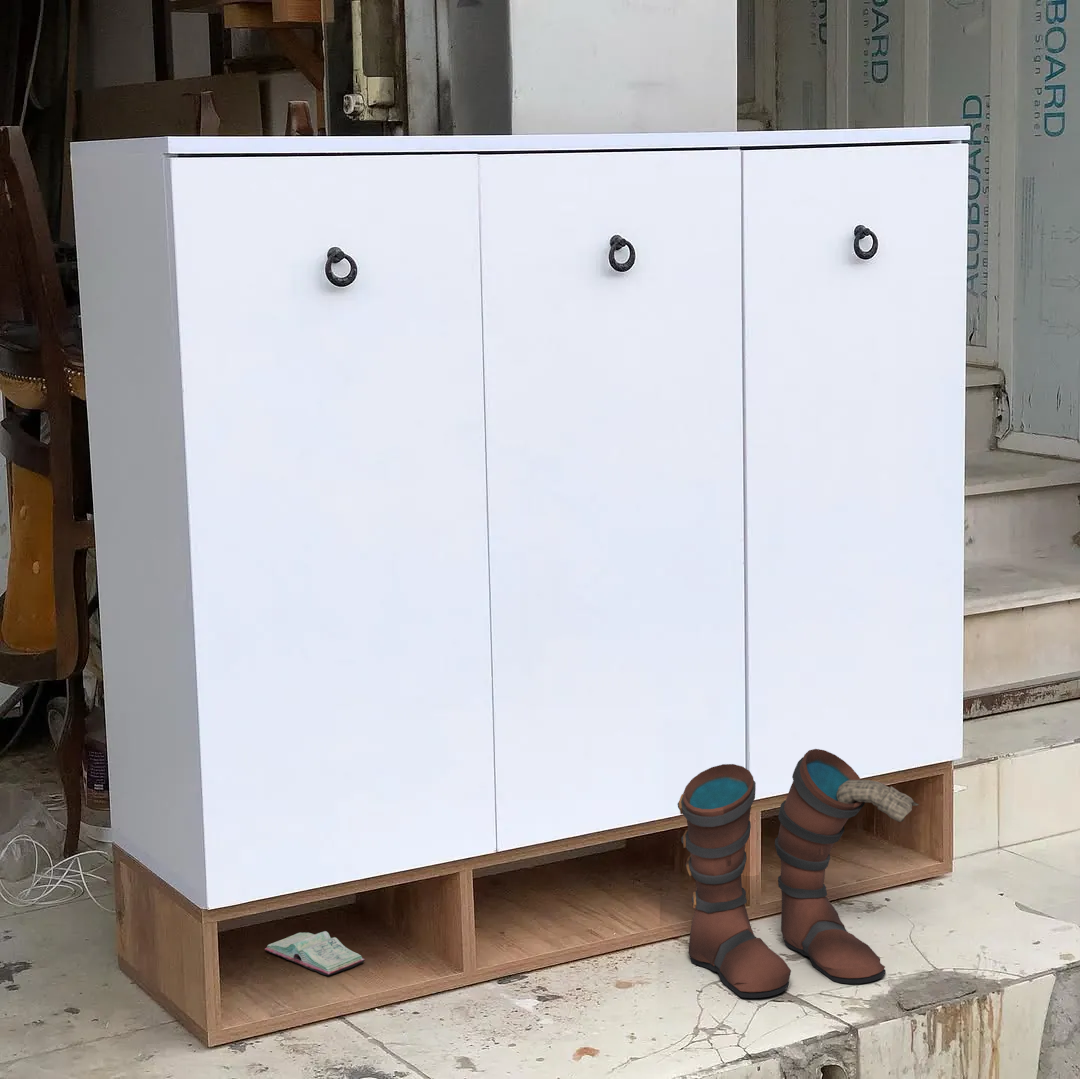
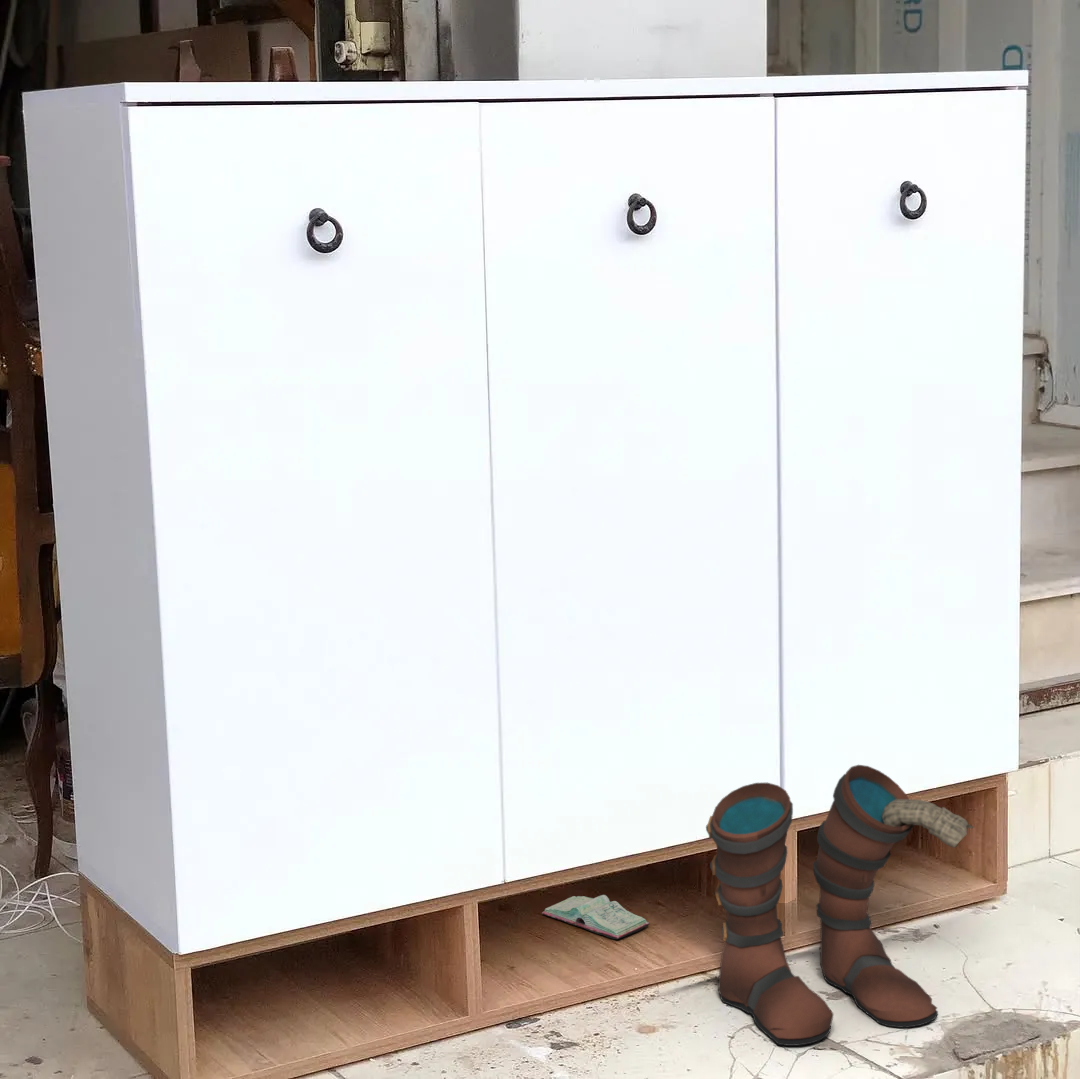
book: present [265,931,365,975] -> present [542,895,650,939]

